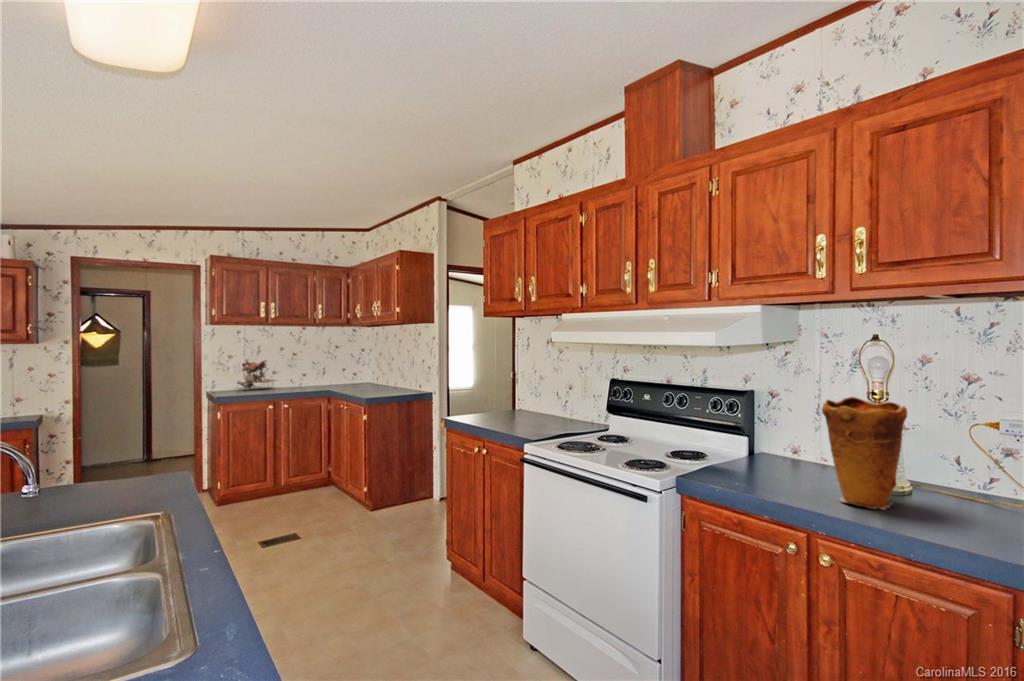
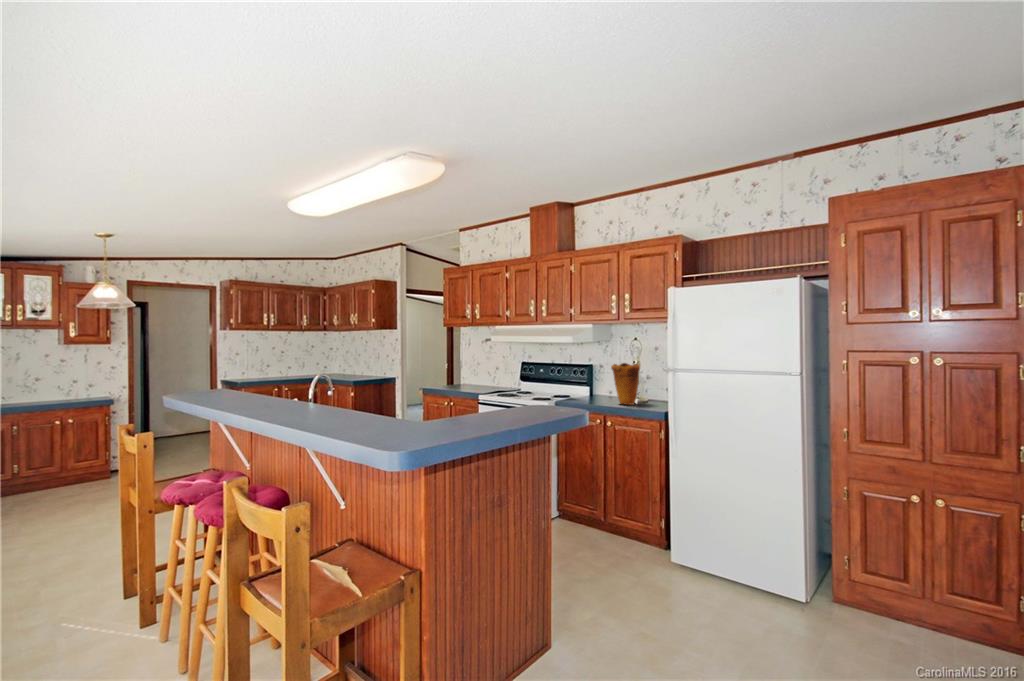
flower arrangement: present [238,360,277,389] -> none [243,354,274,379]

